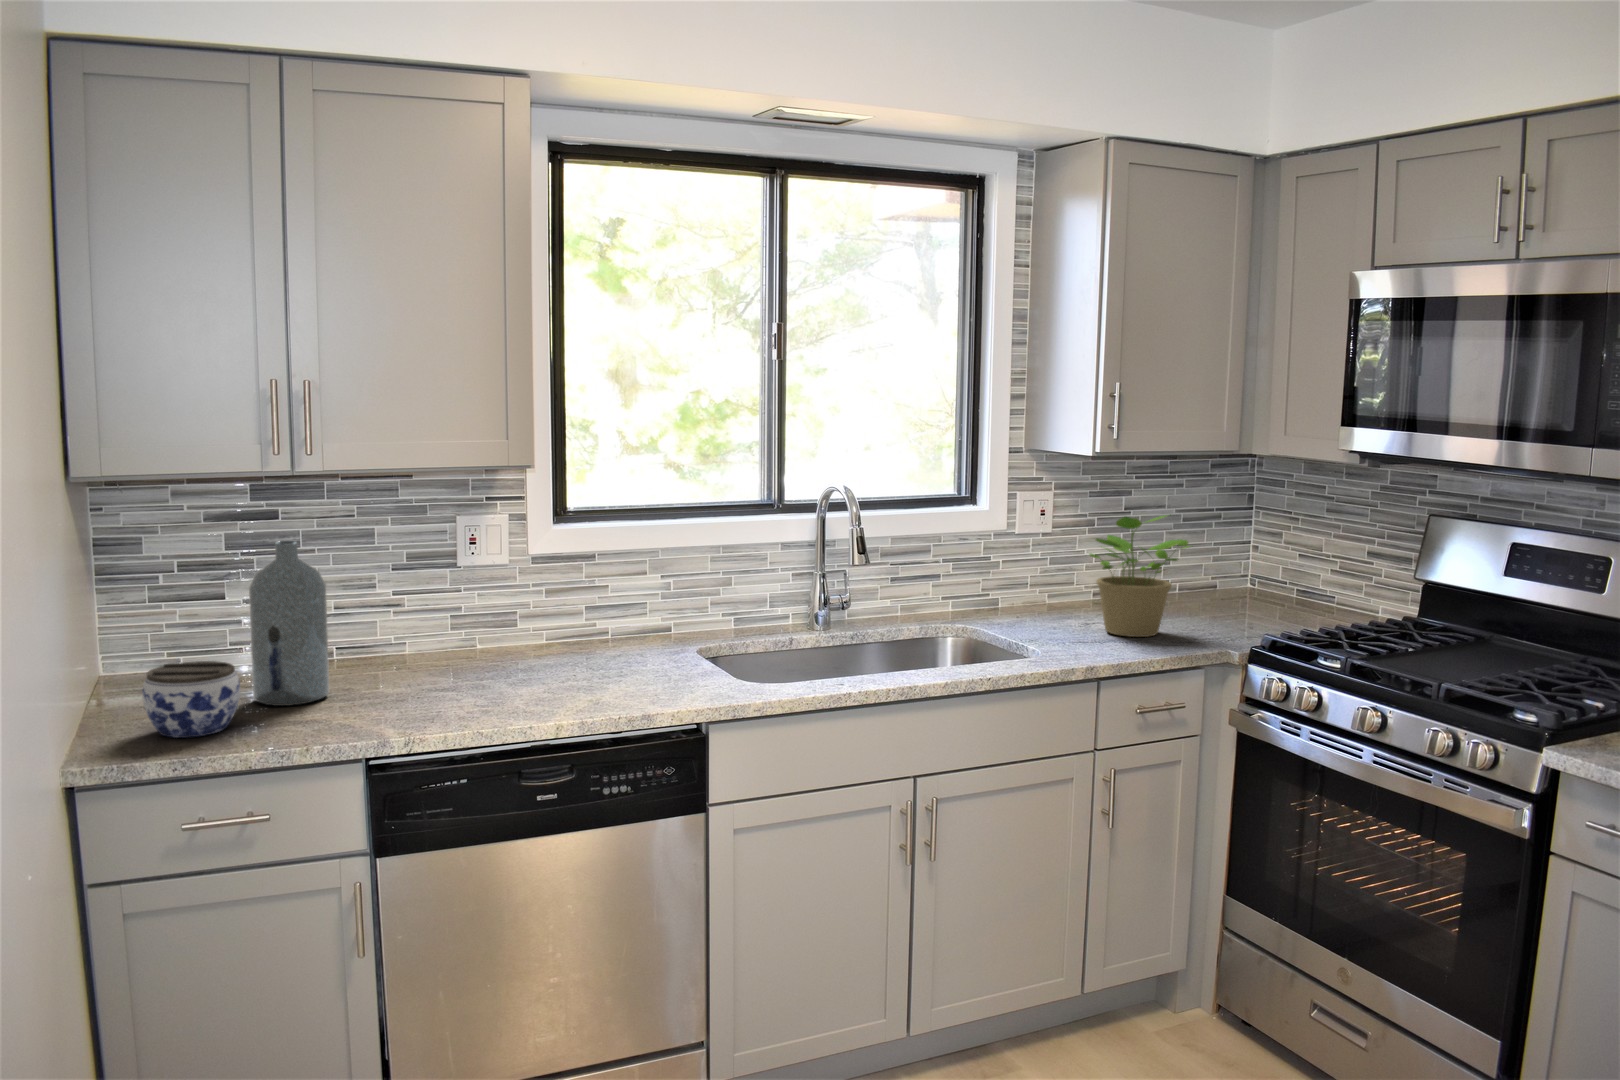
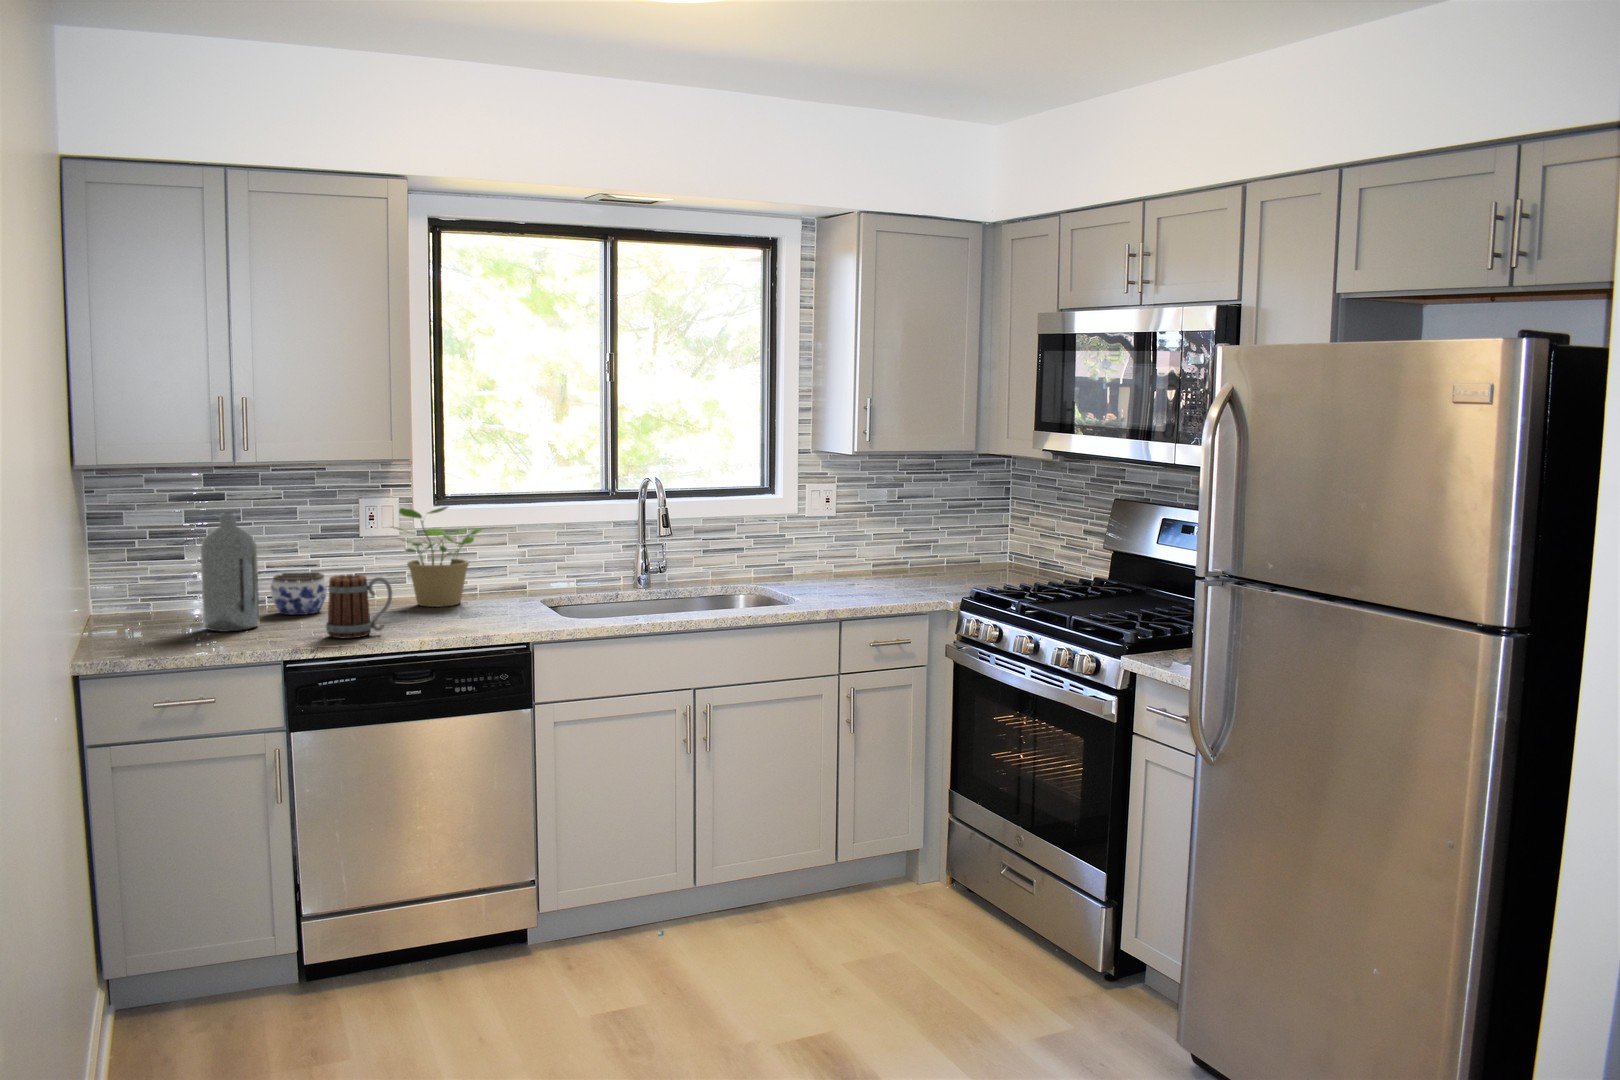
potted plant: present [1090,516,1189,637] -> present [395,507,482,607]
mug: none [425,629,517,722] -> present [326,574,392,638]
jar: present [142,661,240,738] -> present [271,572,328,615]

